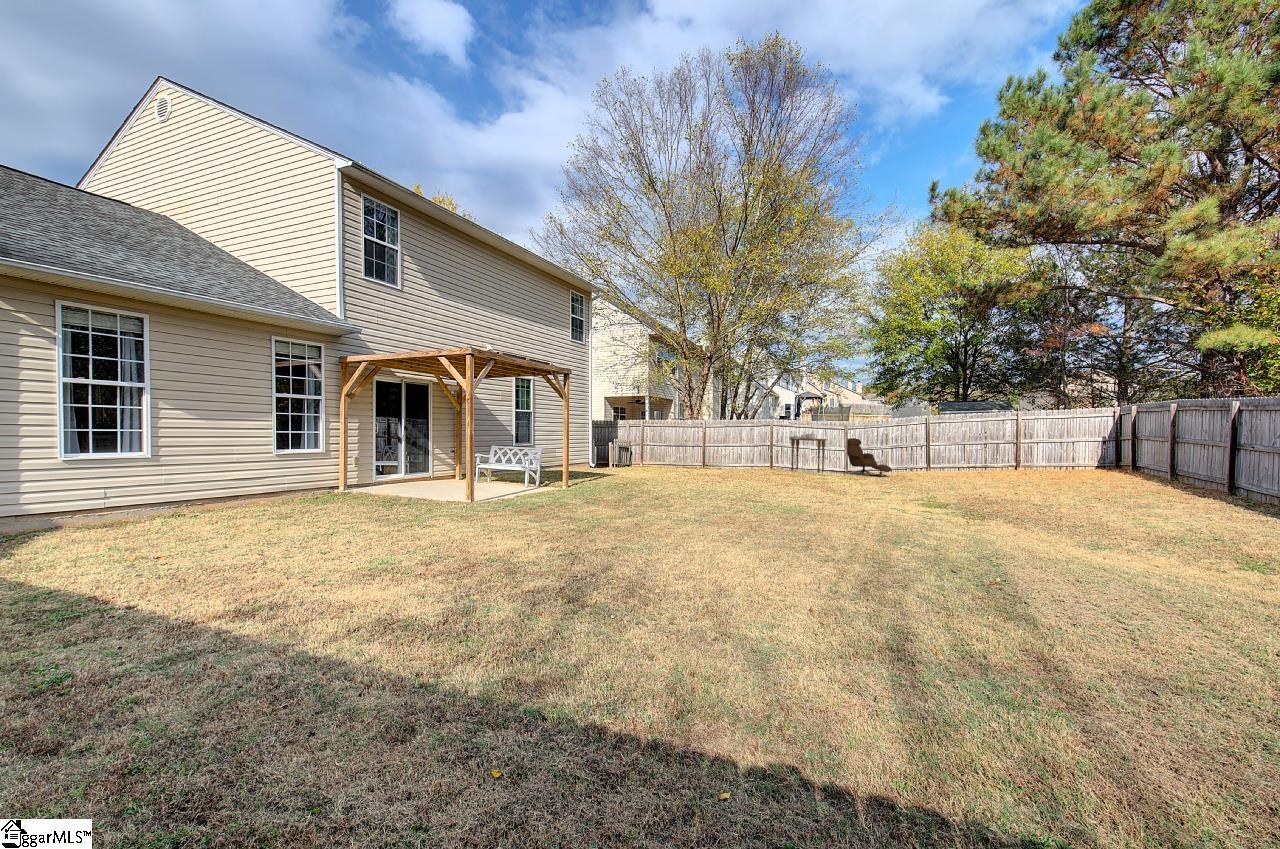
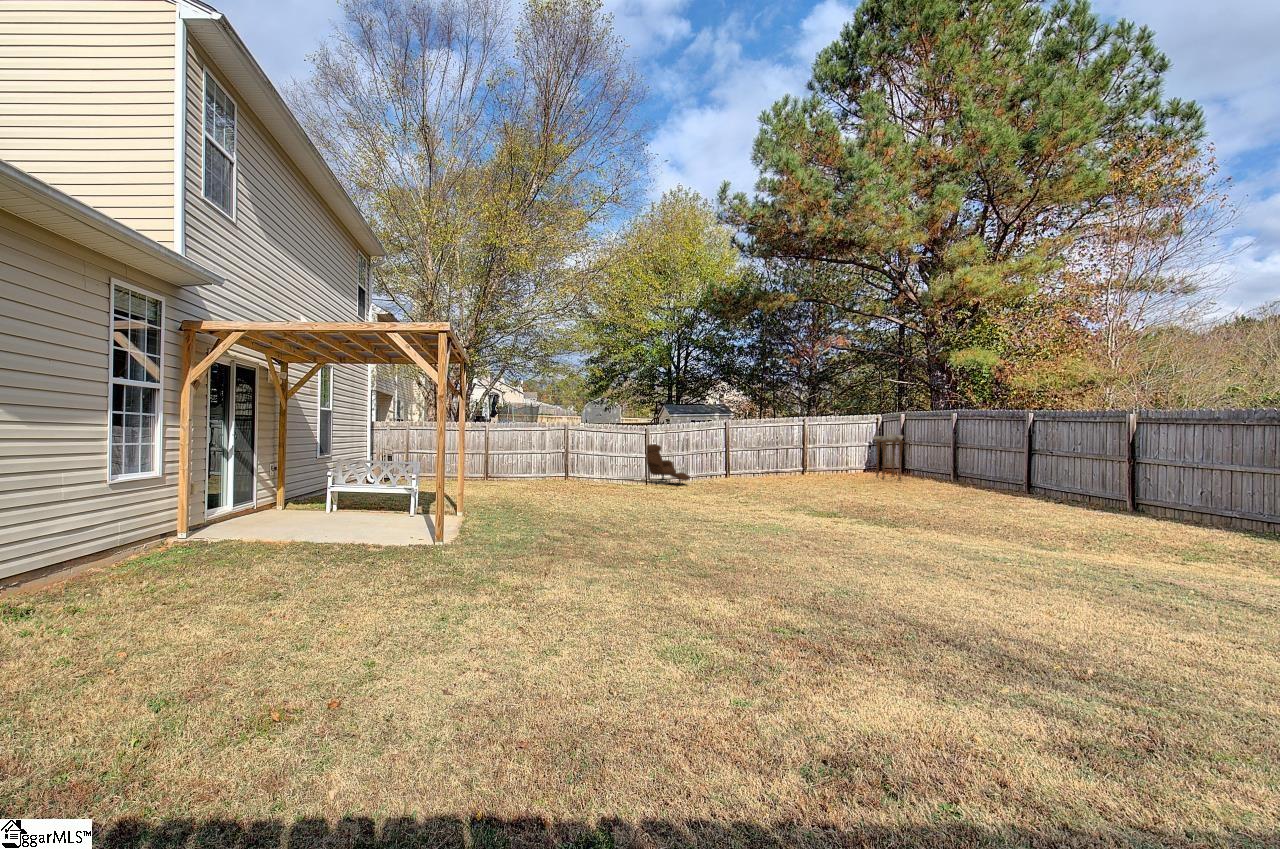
side table: present [789,433,826,473] -> present [872,433,904,480]

